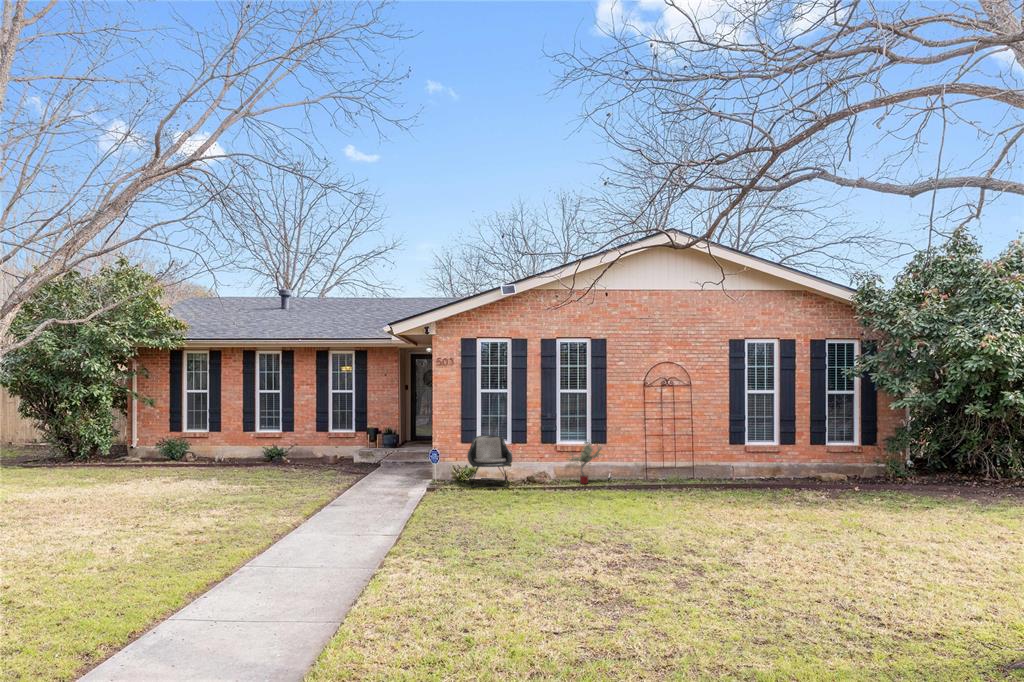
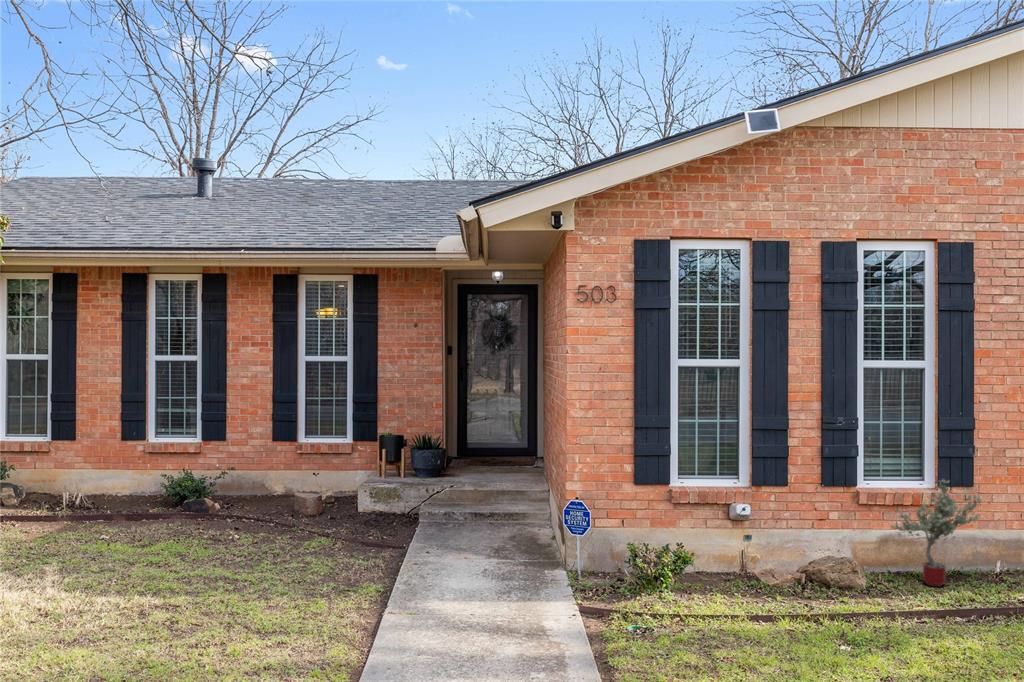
lounge chair: present [467,435,512,489] -> none [658,467,783,607]

